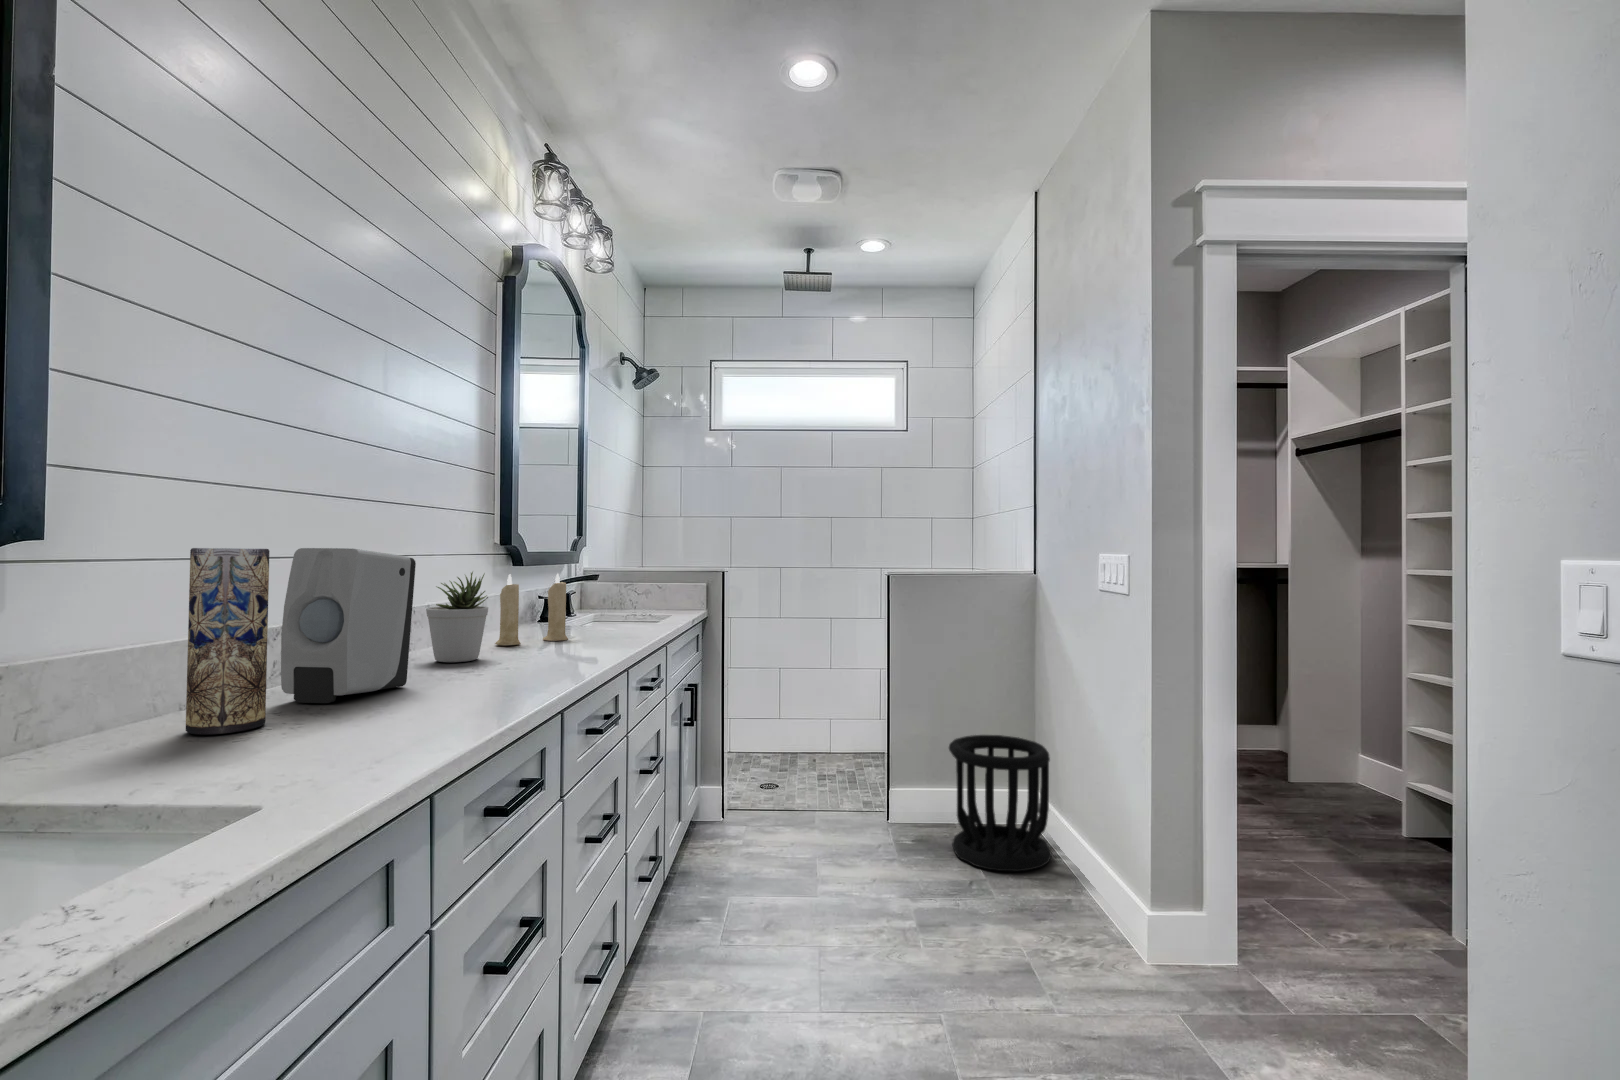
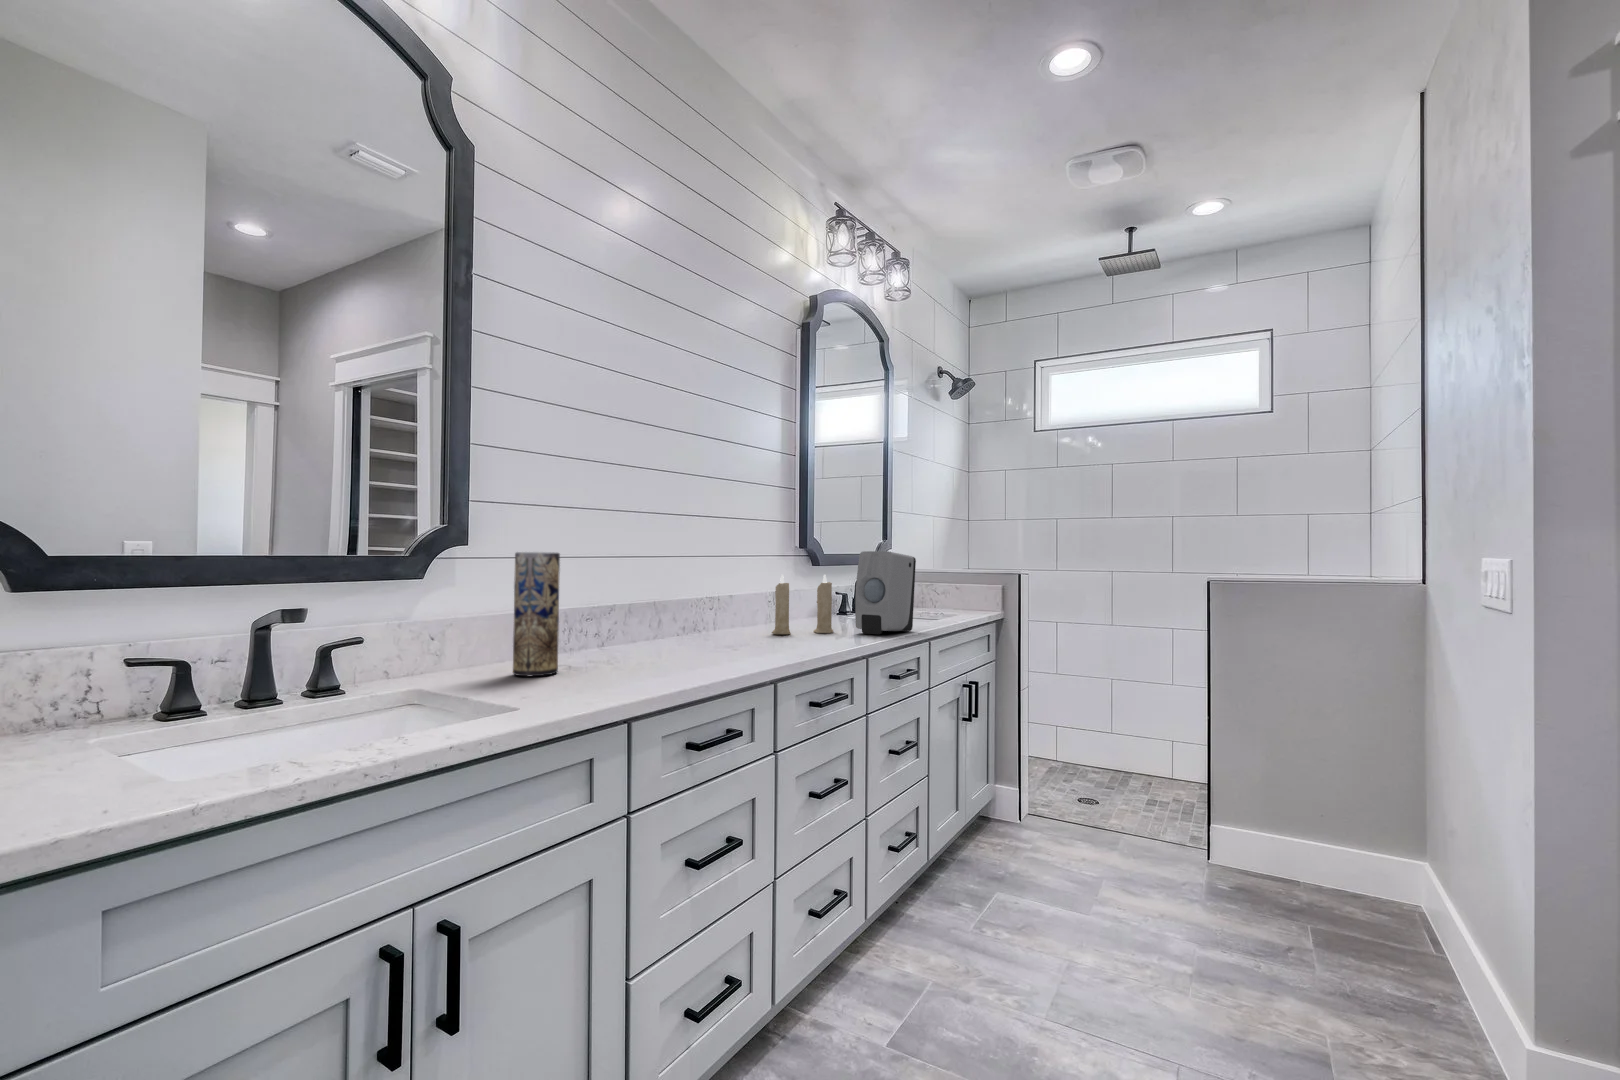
soap dispenser: present [281,548,416,703] -> present [855,551,916,634]
potted plant: present [426,572,488,662] -> none [705,570,751,644]
wastebasket: present [949,735,1052,871] -> none [1277,776,1428,954]

